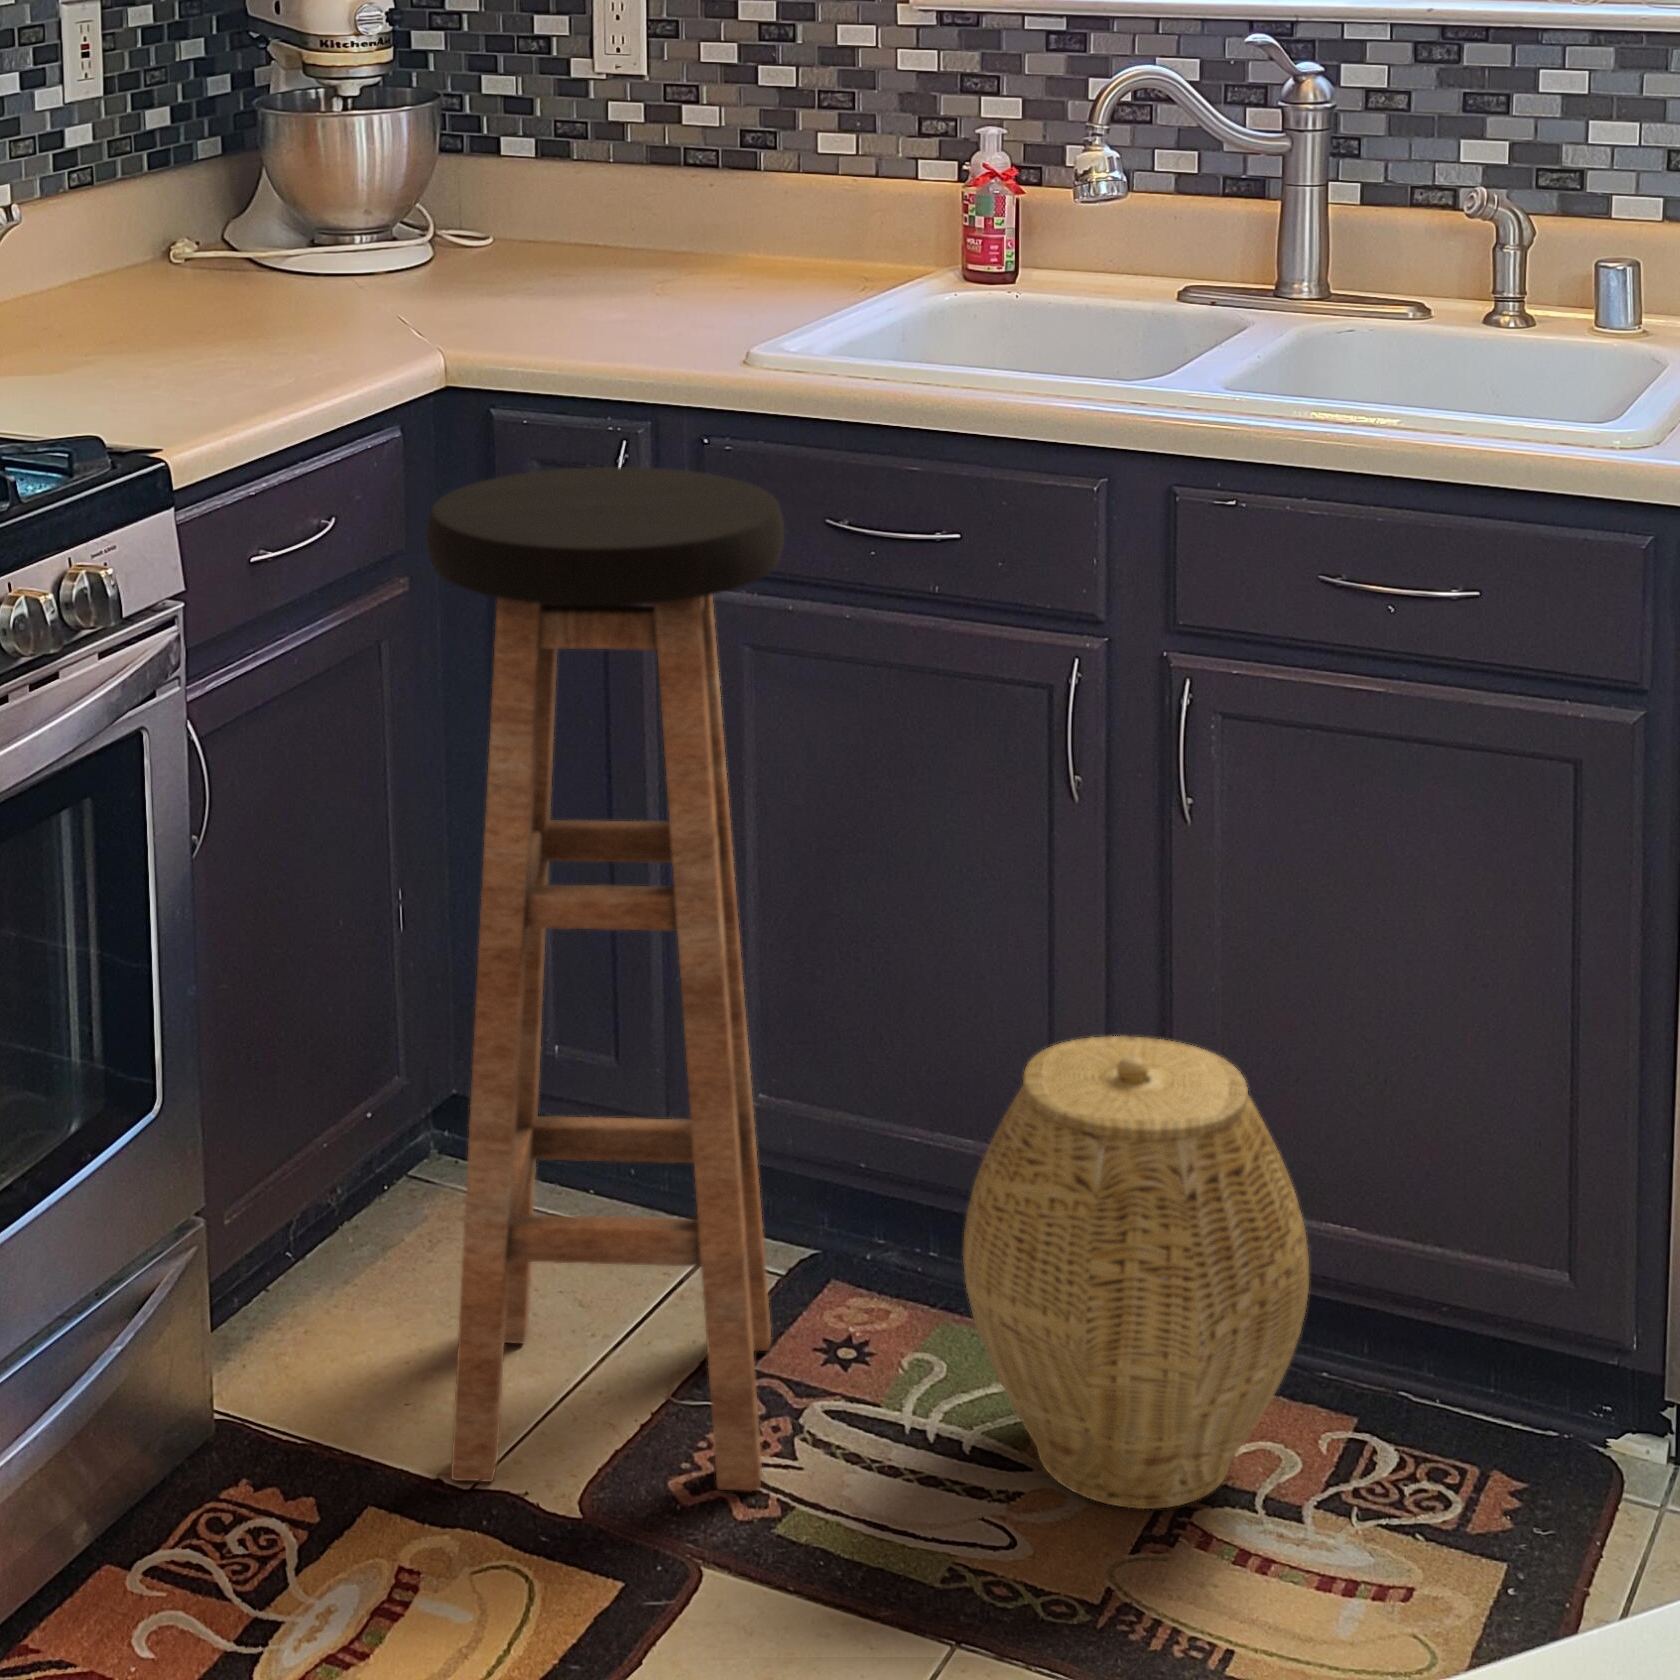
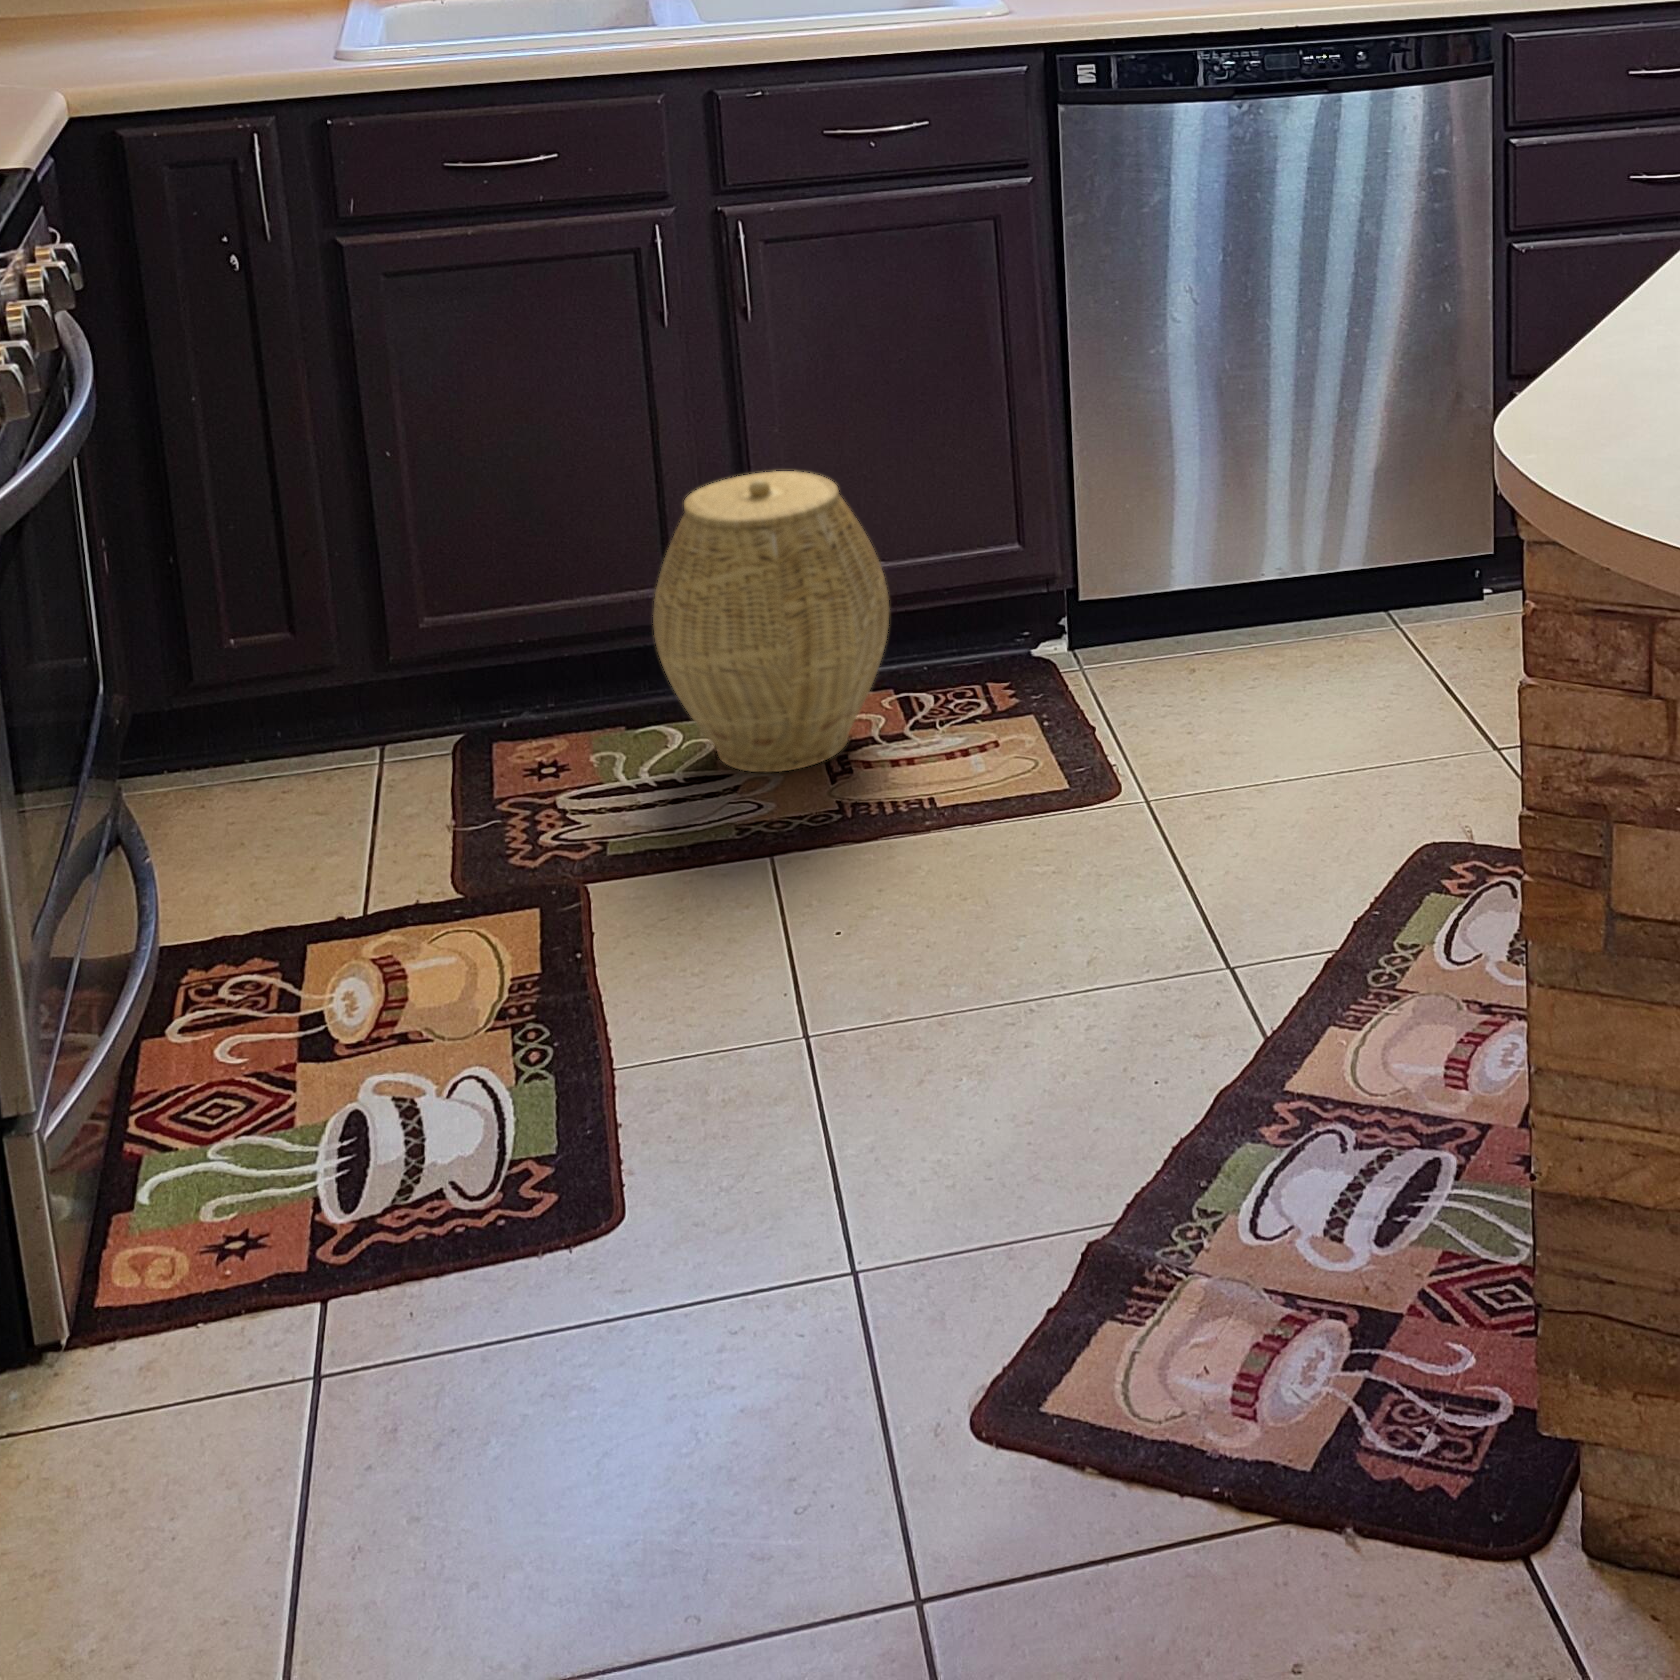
bar stool: present [426,467,784,1491] -> none [197,146,571,916]

